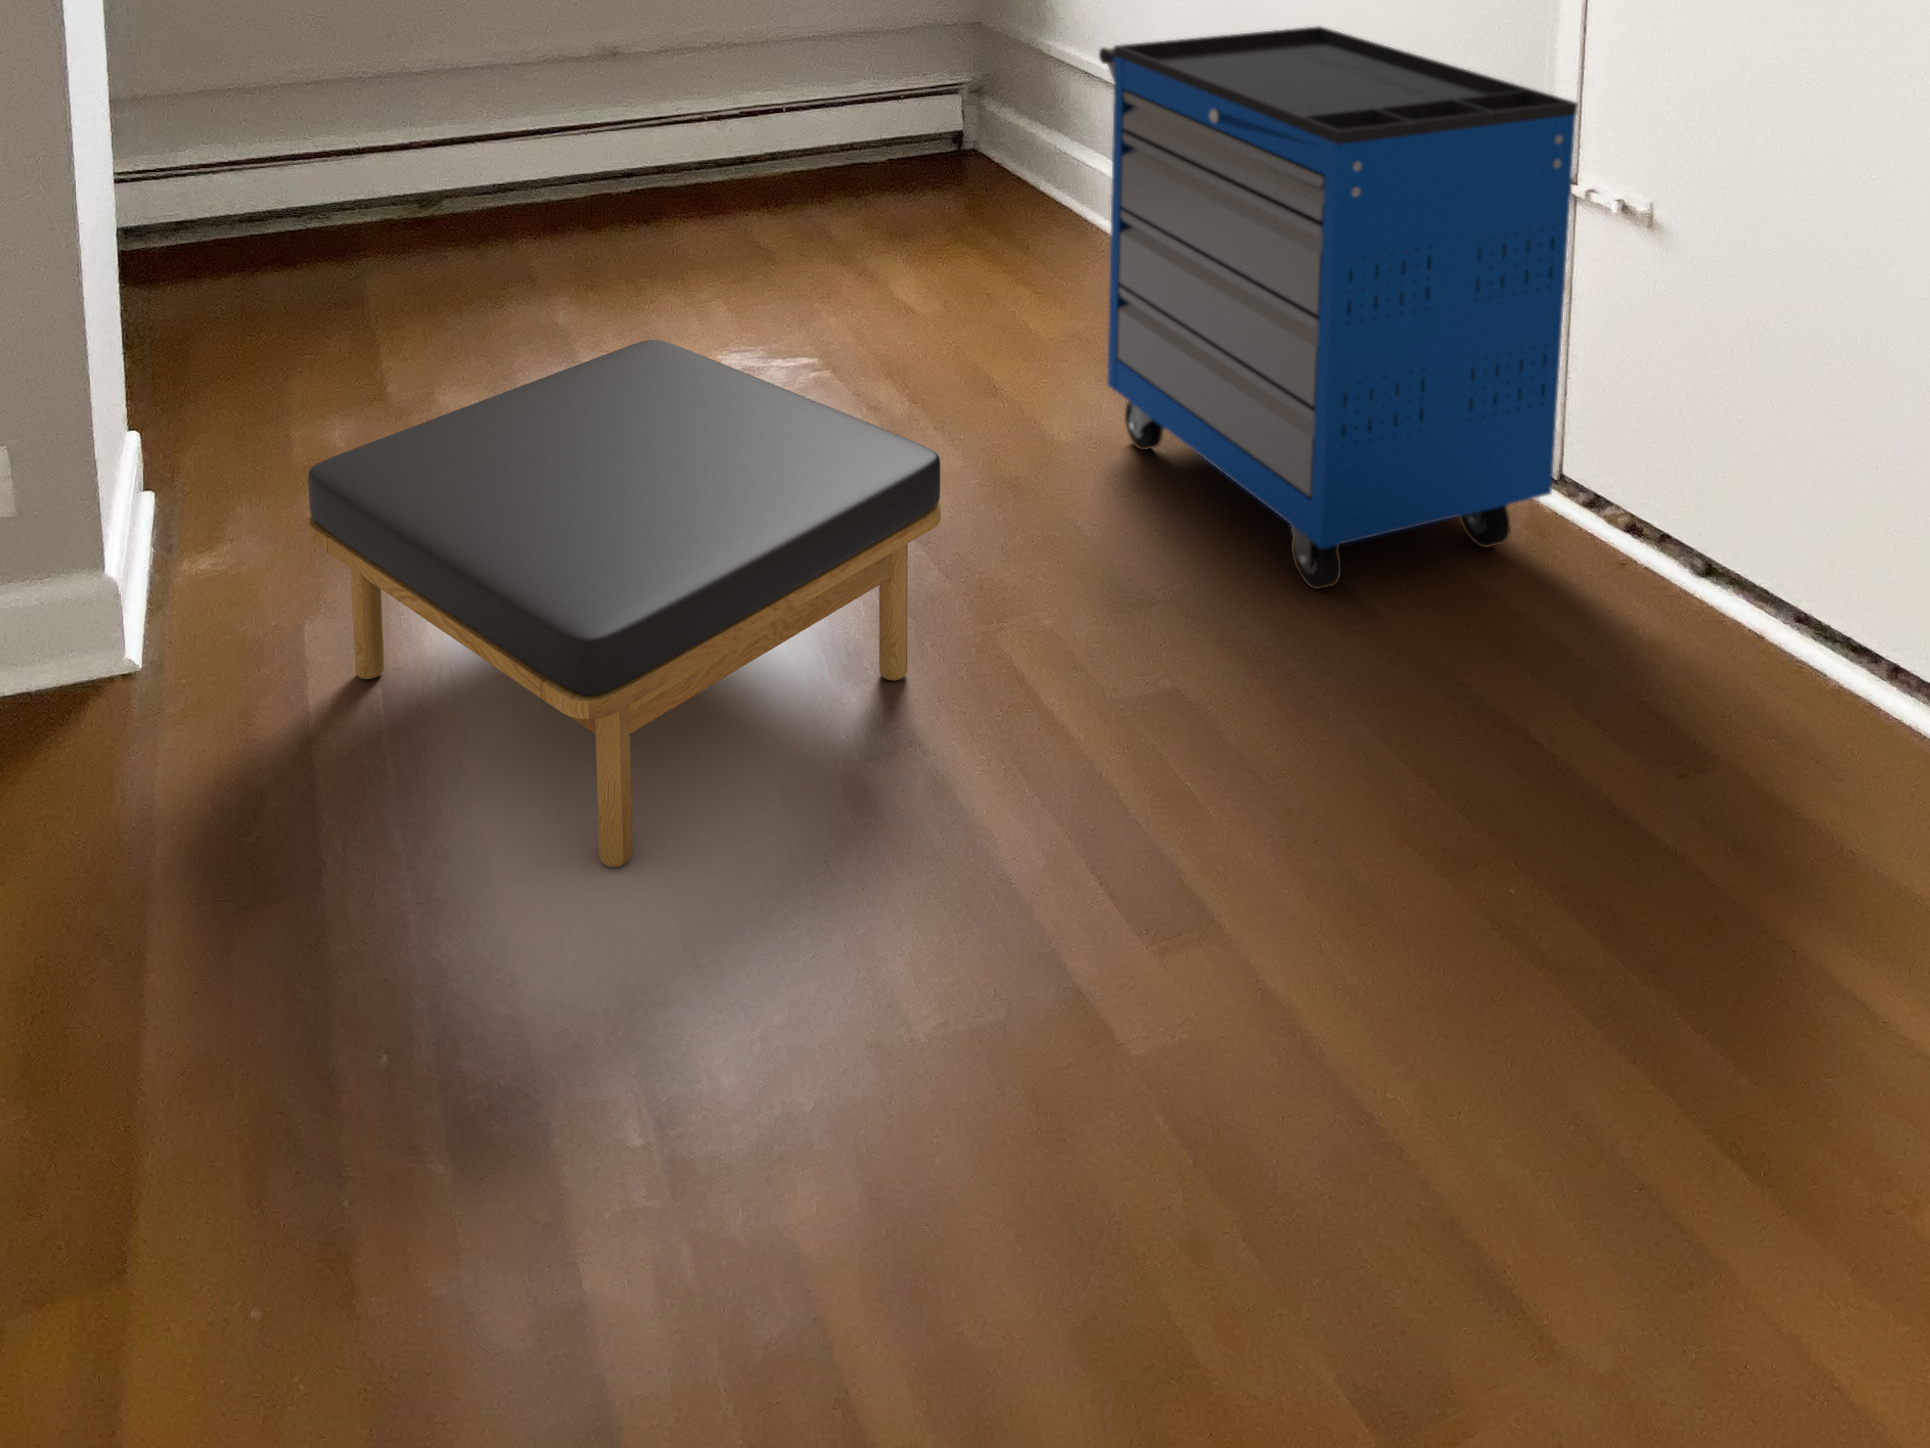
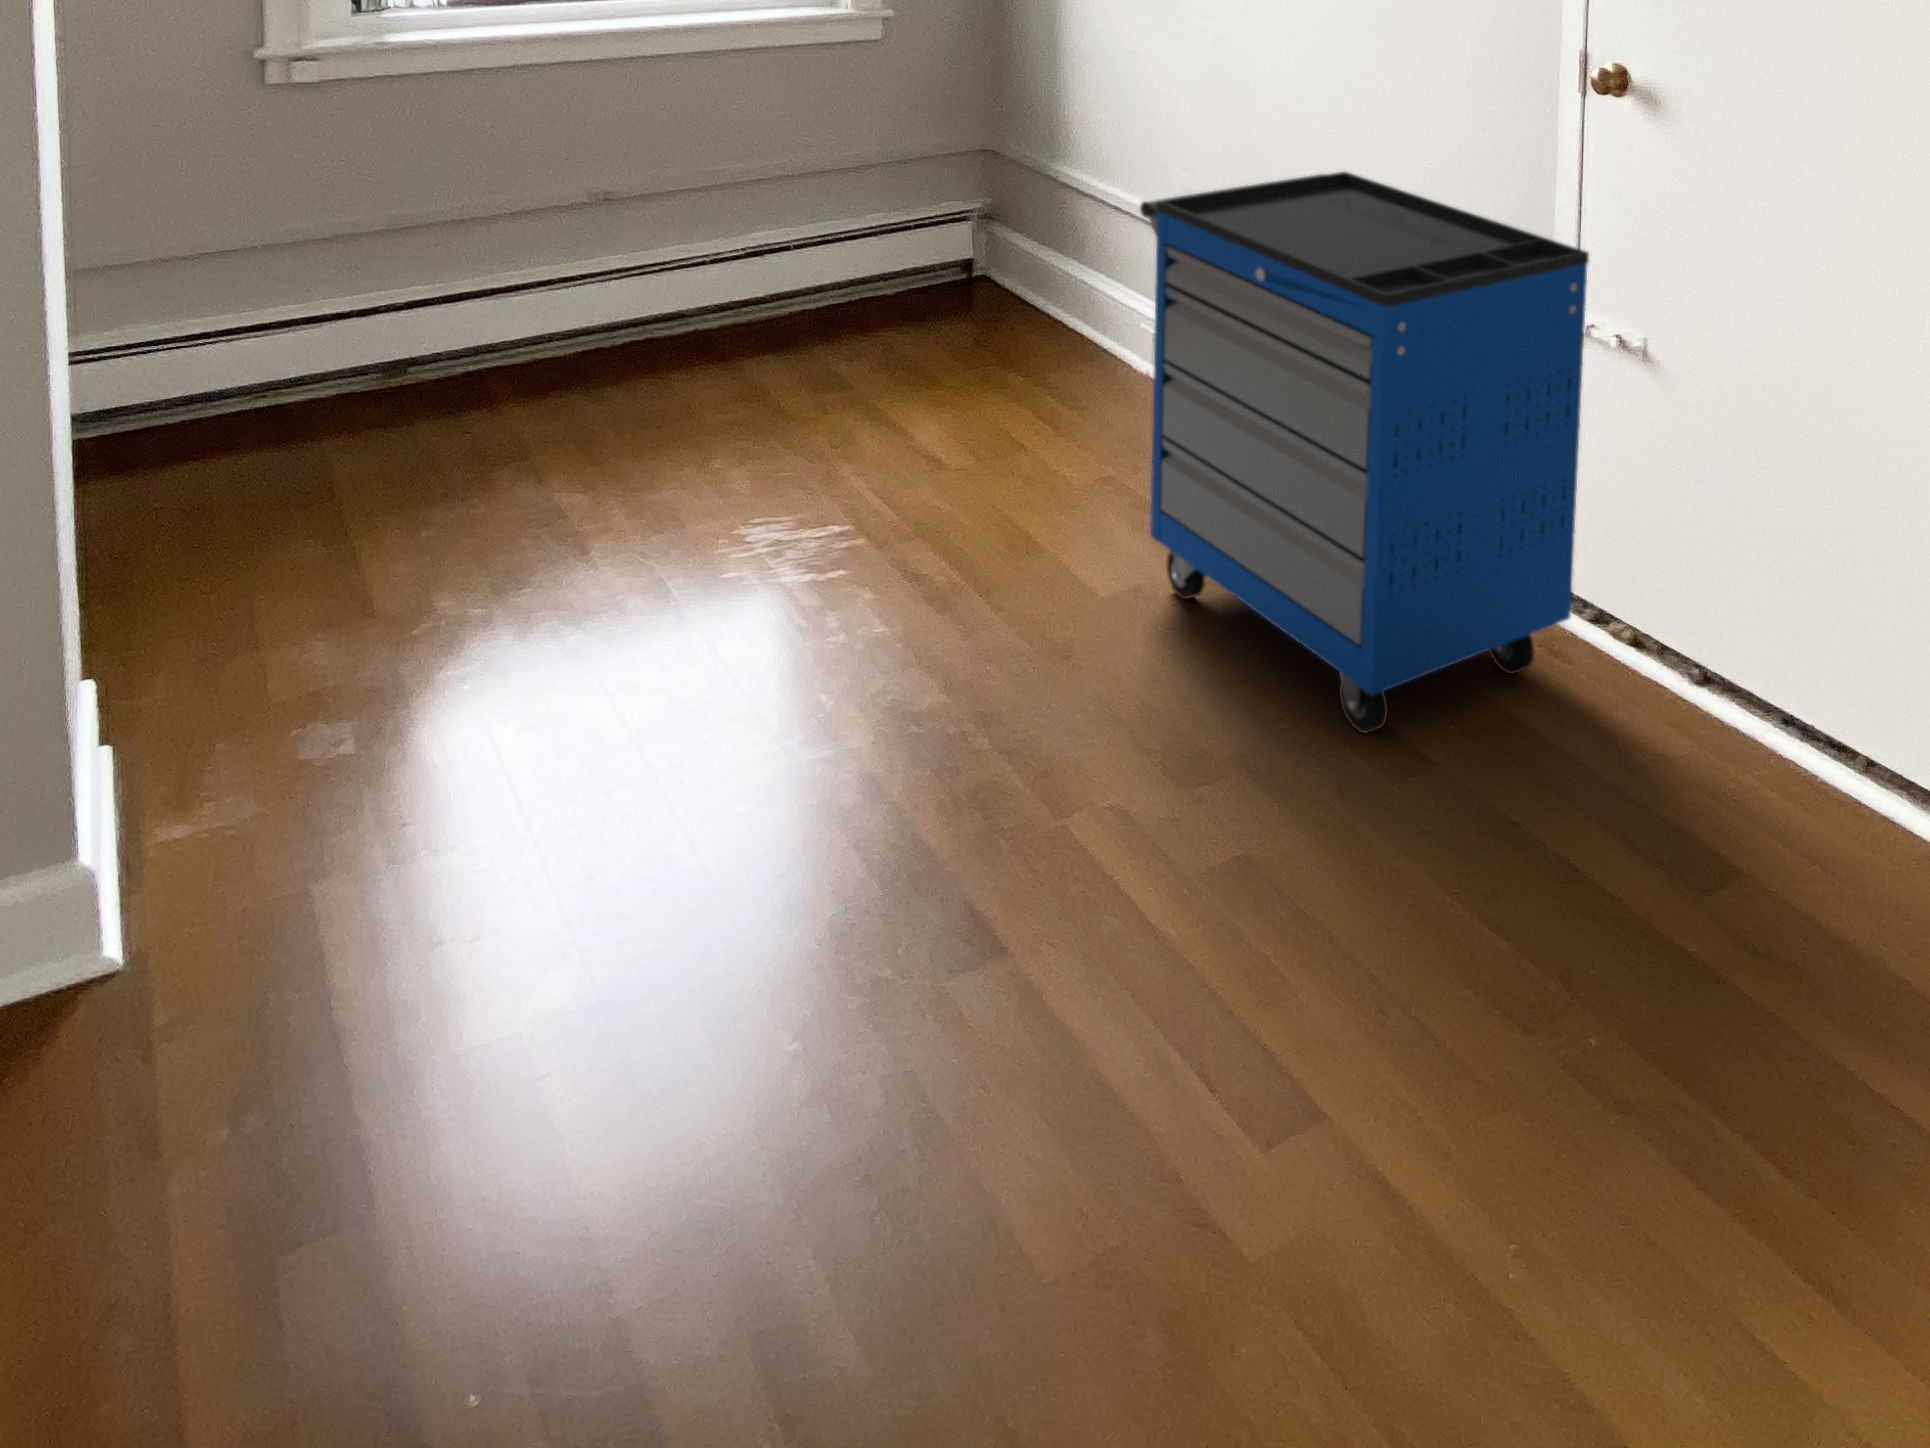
ottoman: present [308,340,941,867] -> none [329,532,1013,1127]

